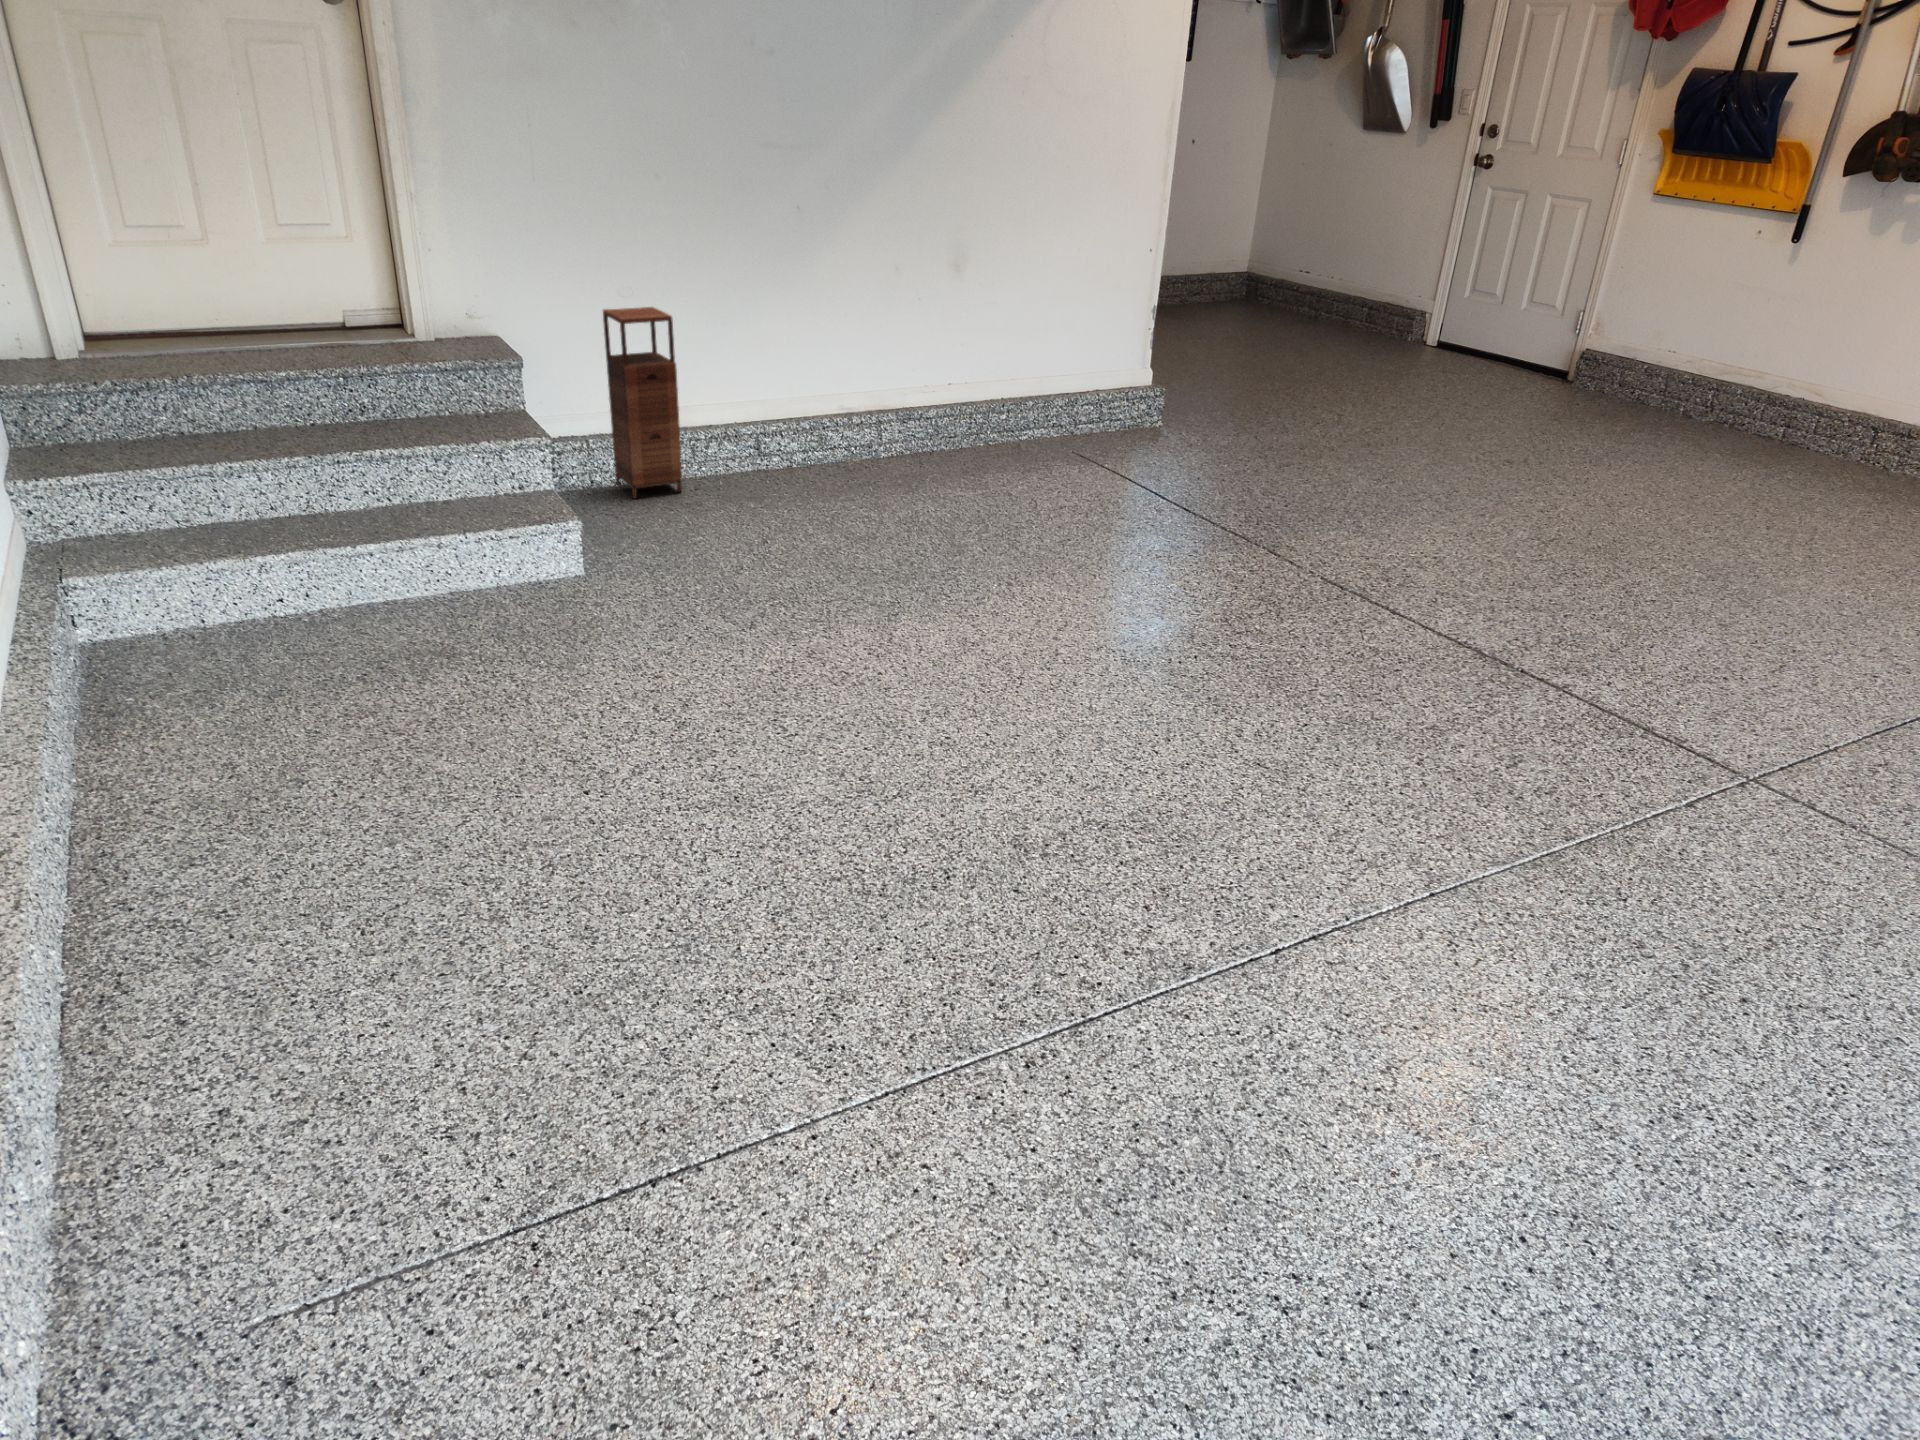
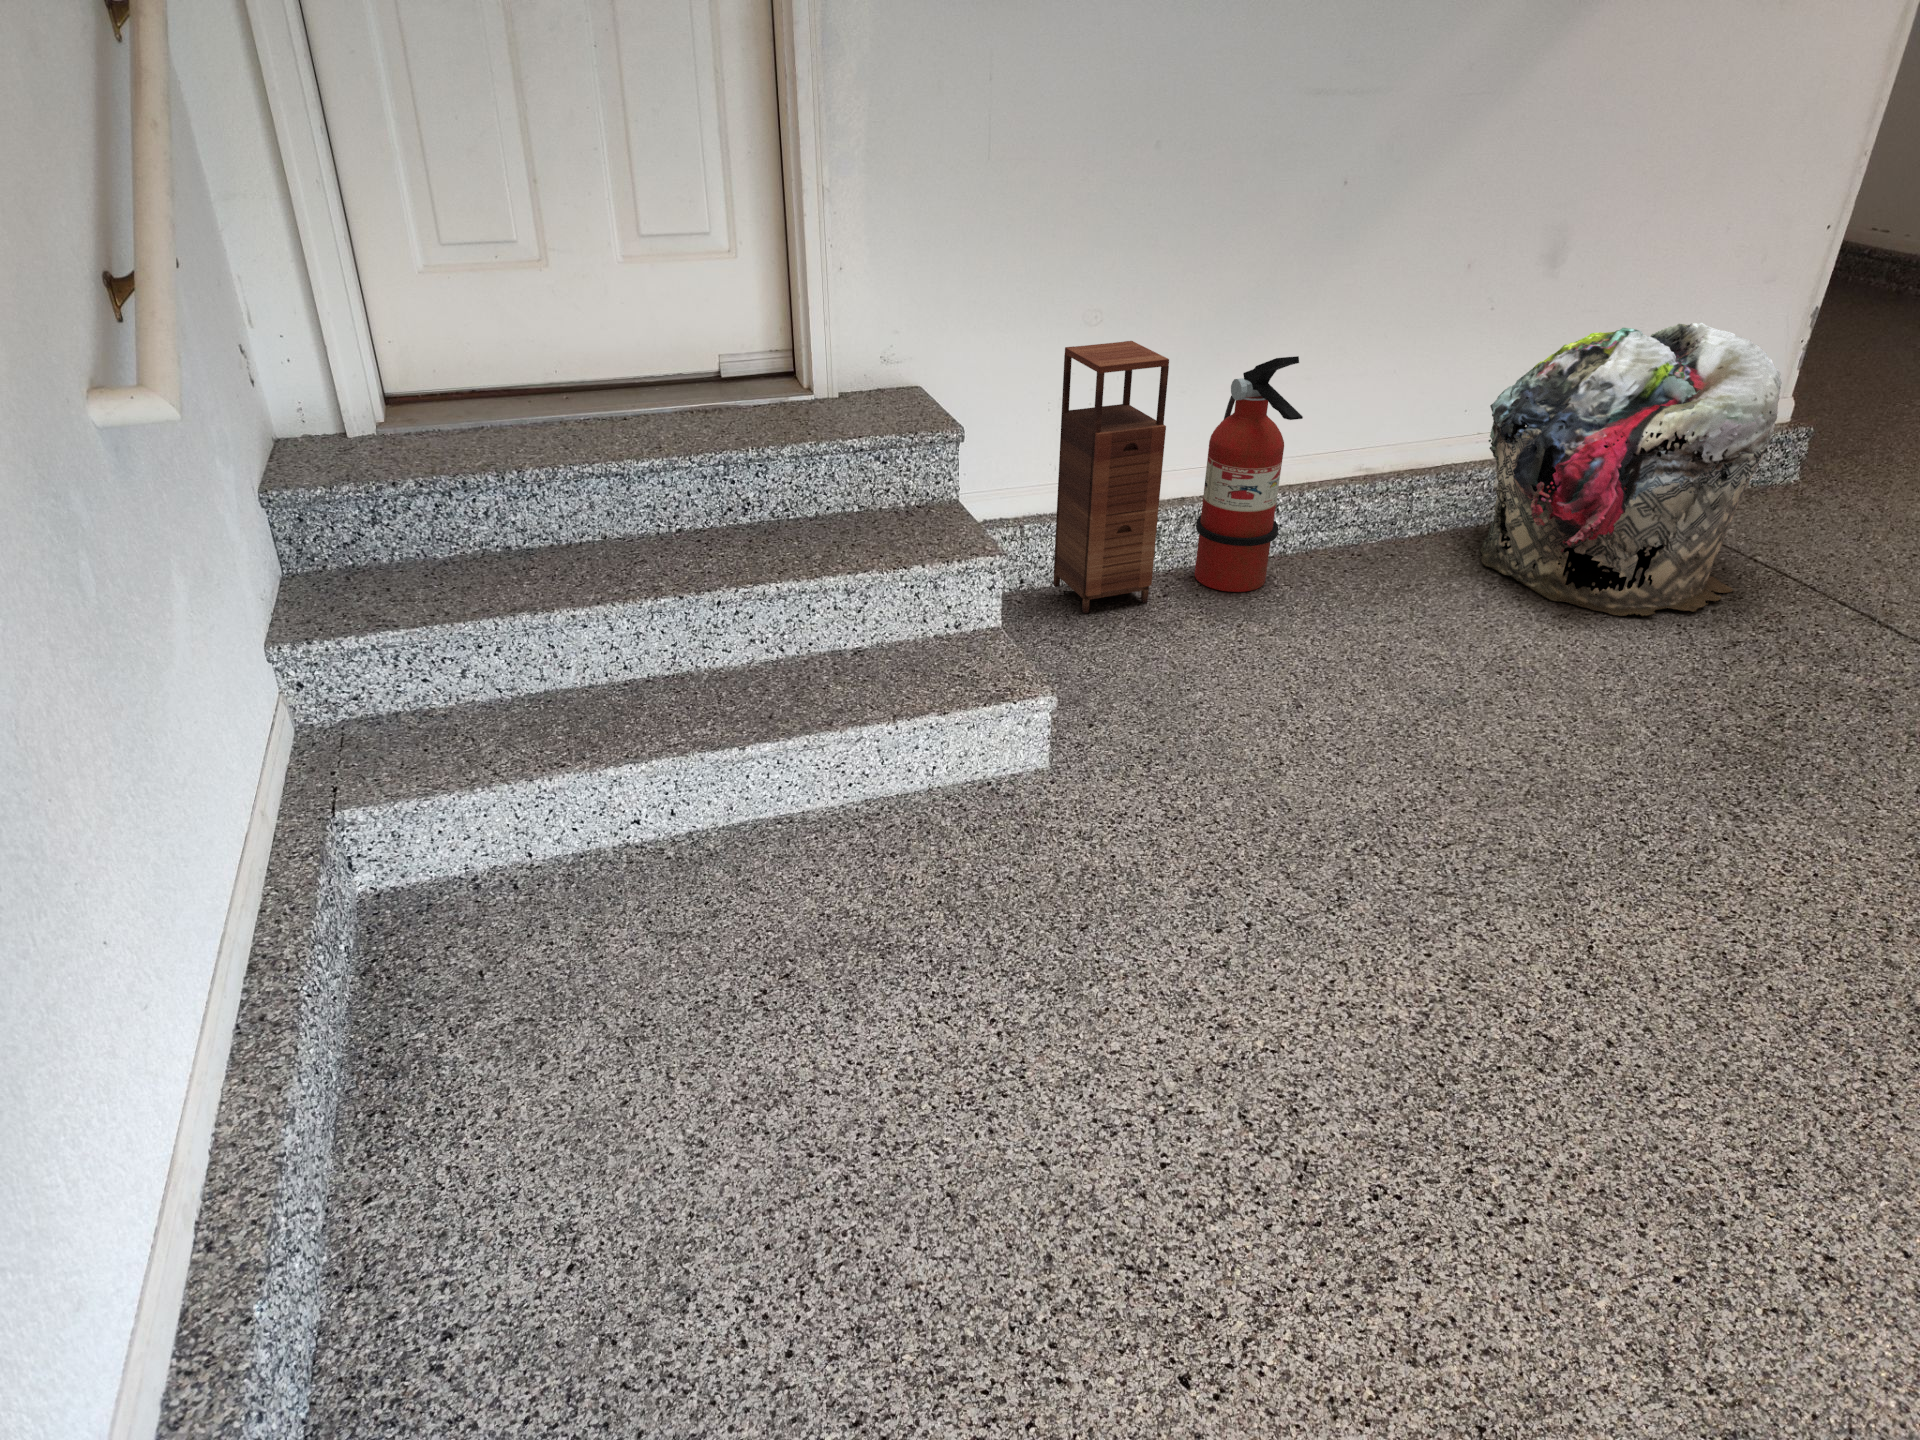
laundry basket: none [920,301,1095,493] -> present [1480,322,1782,616]
fire extinguisher: none [718,315,774,486] -> present [1195,356,1303,592]

